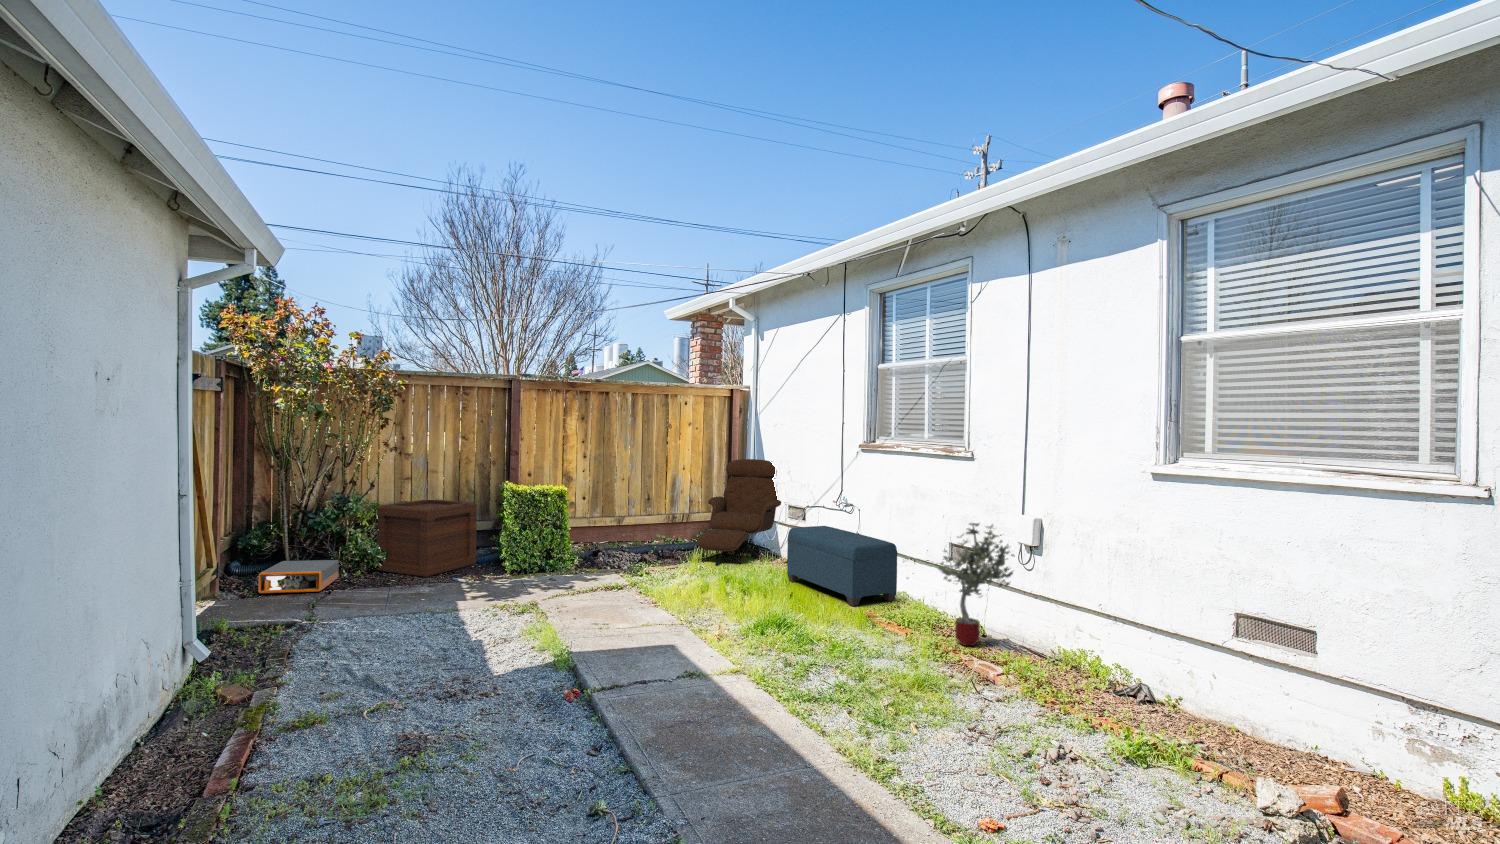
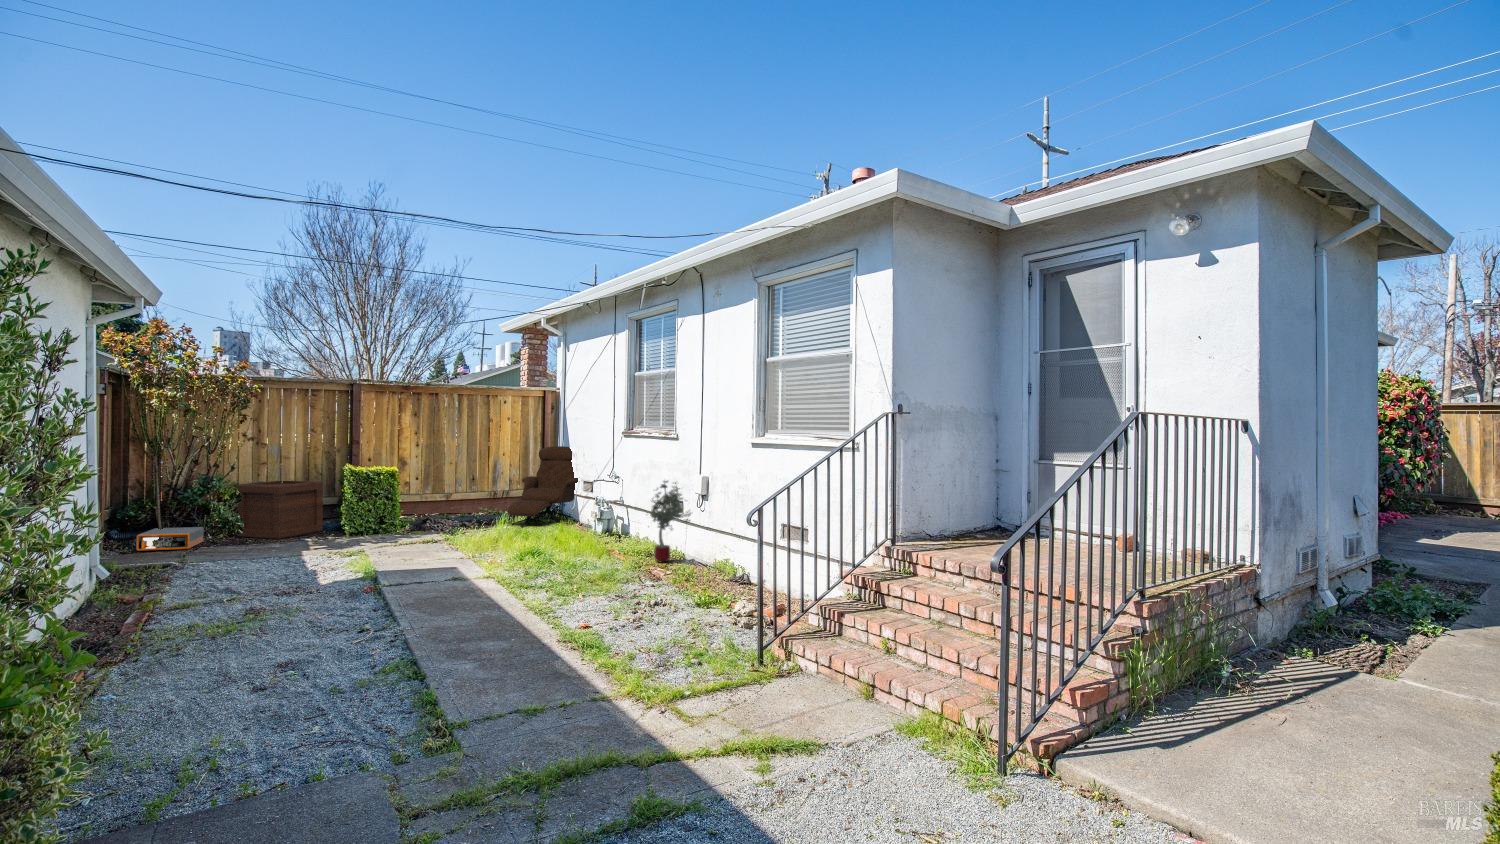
bench: present [787,526,897,606] -> none [569,493,640,546]

